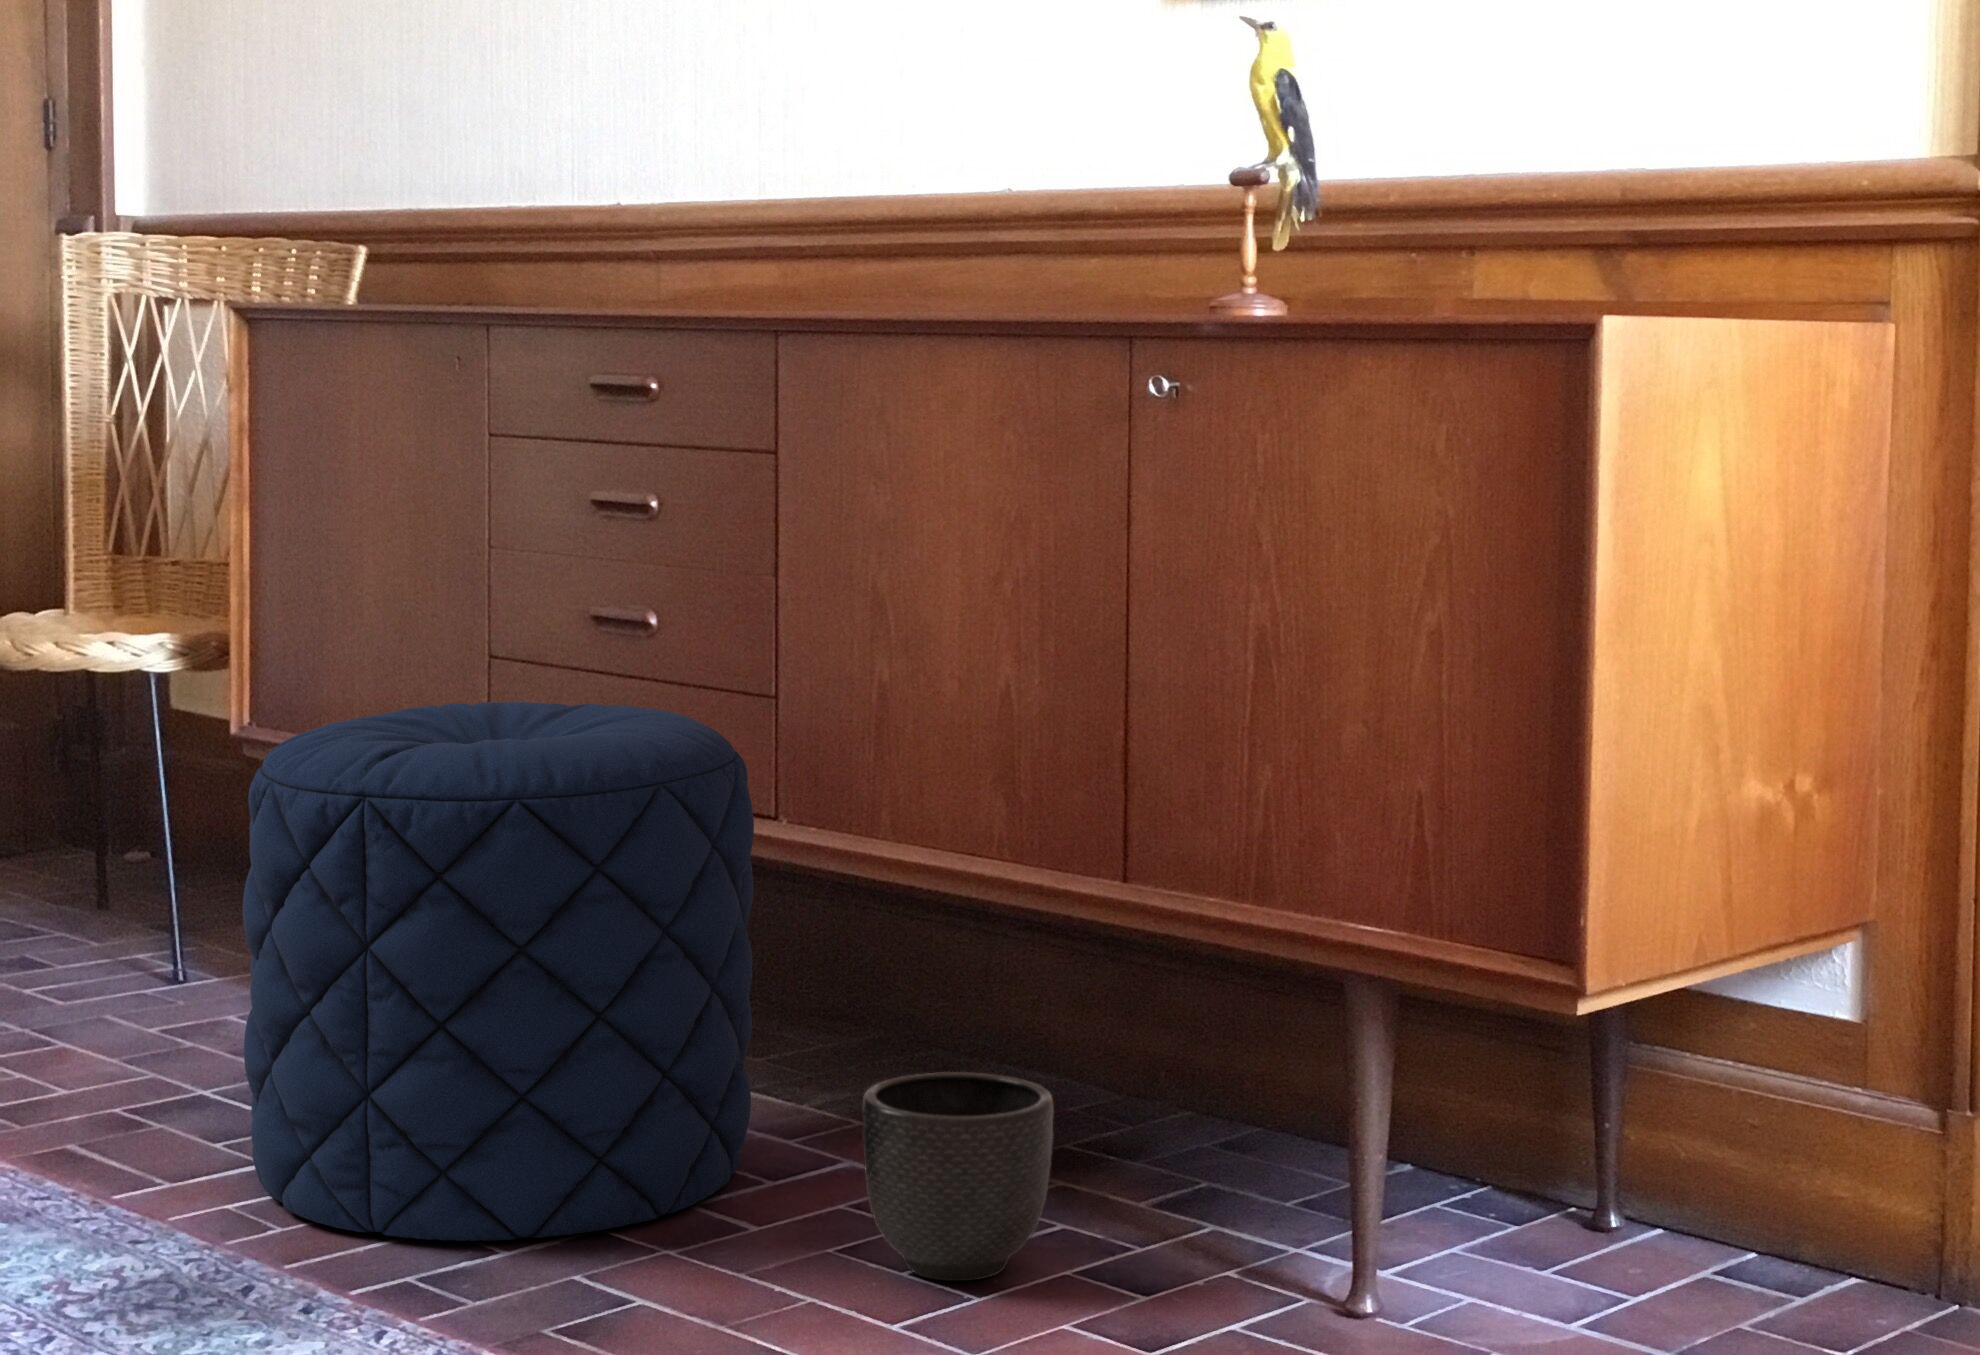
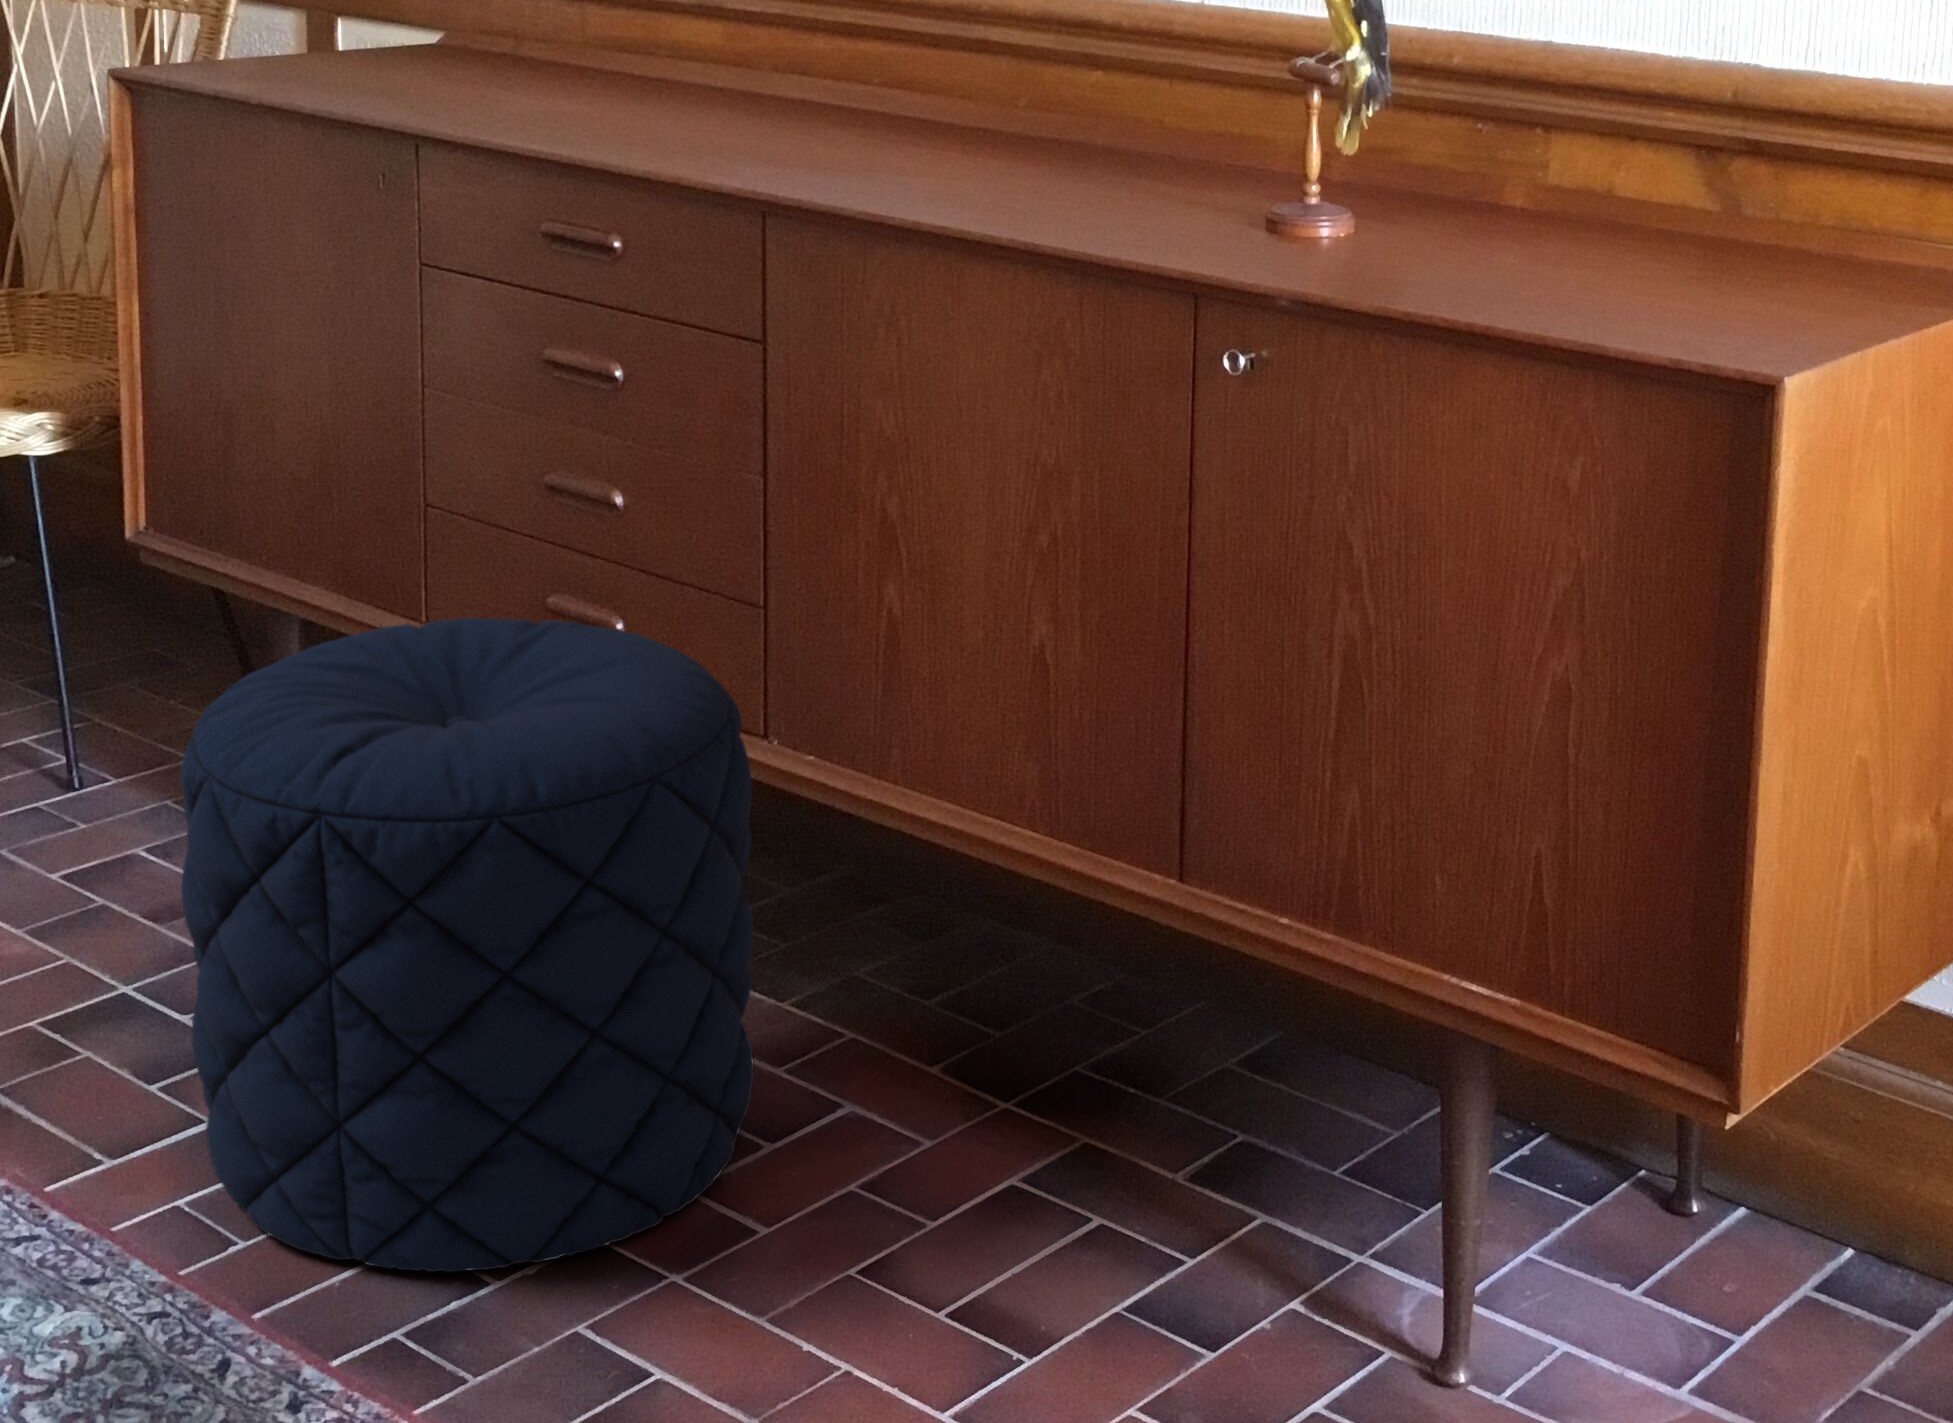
planter: present [863,1072,1053,1281] -> none [892,1079,1099,1320]

